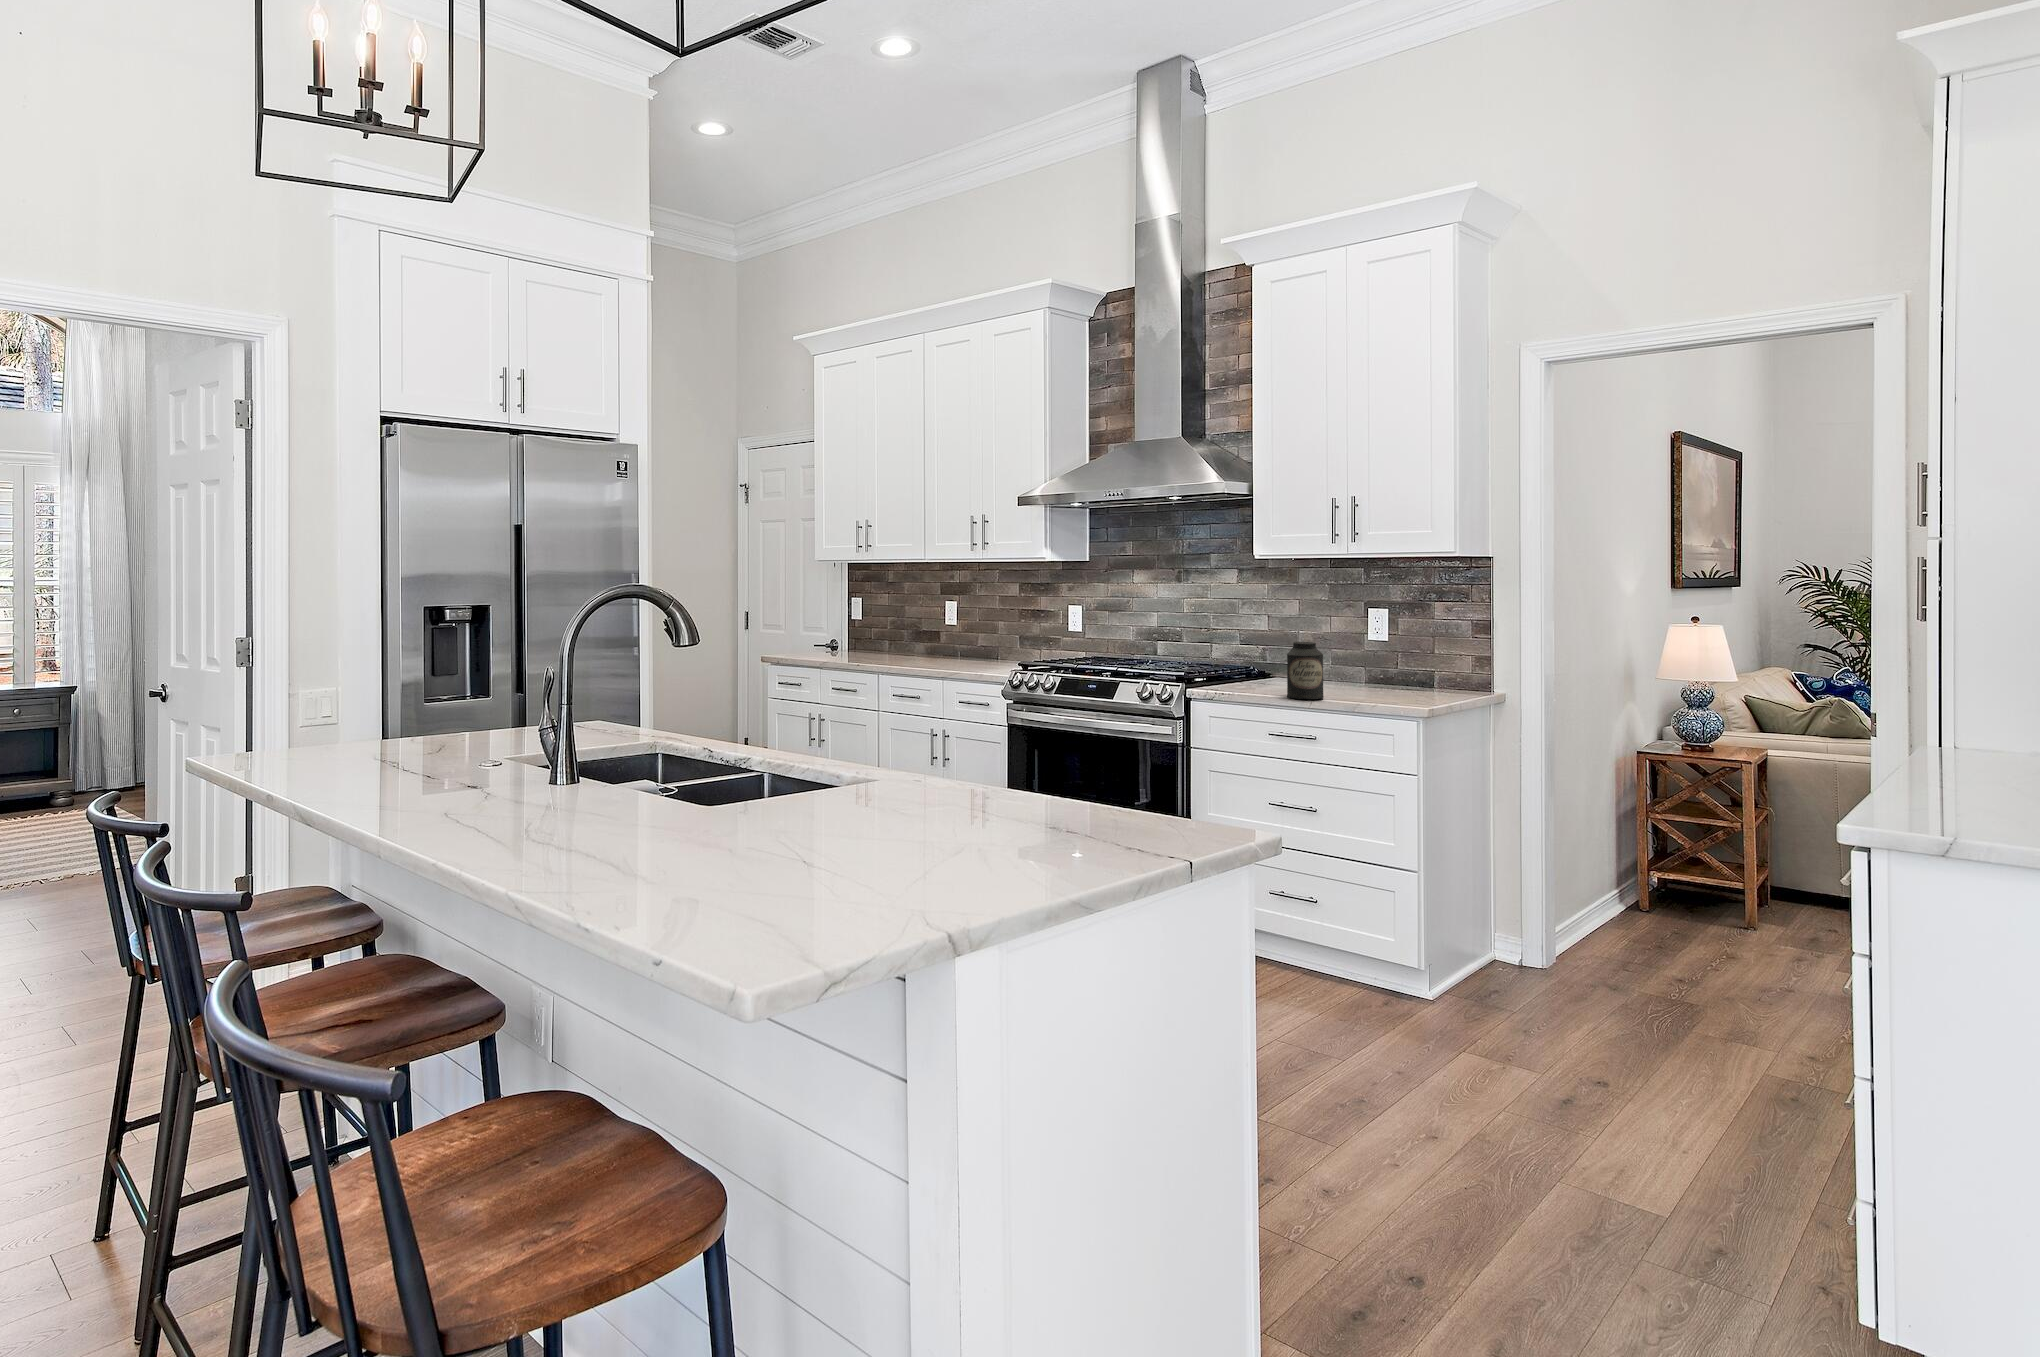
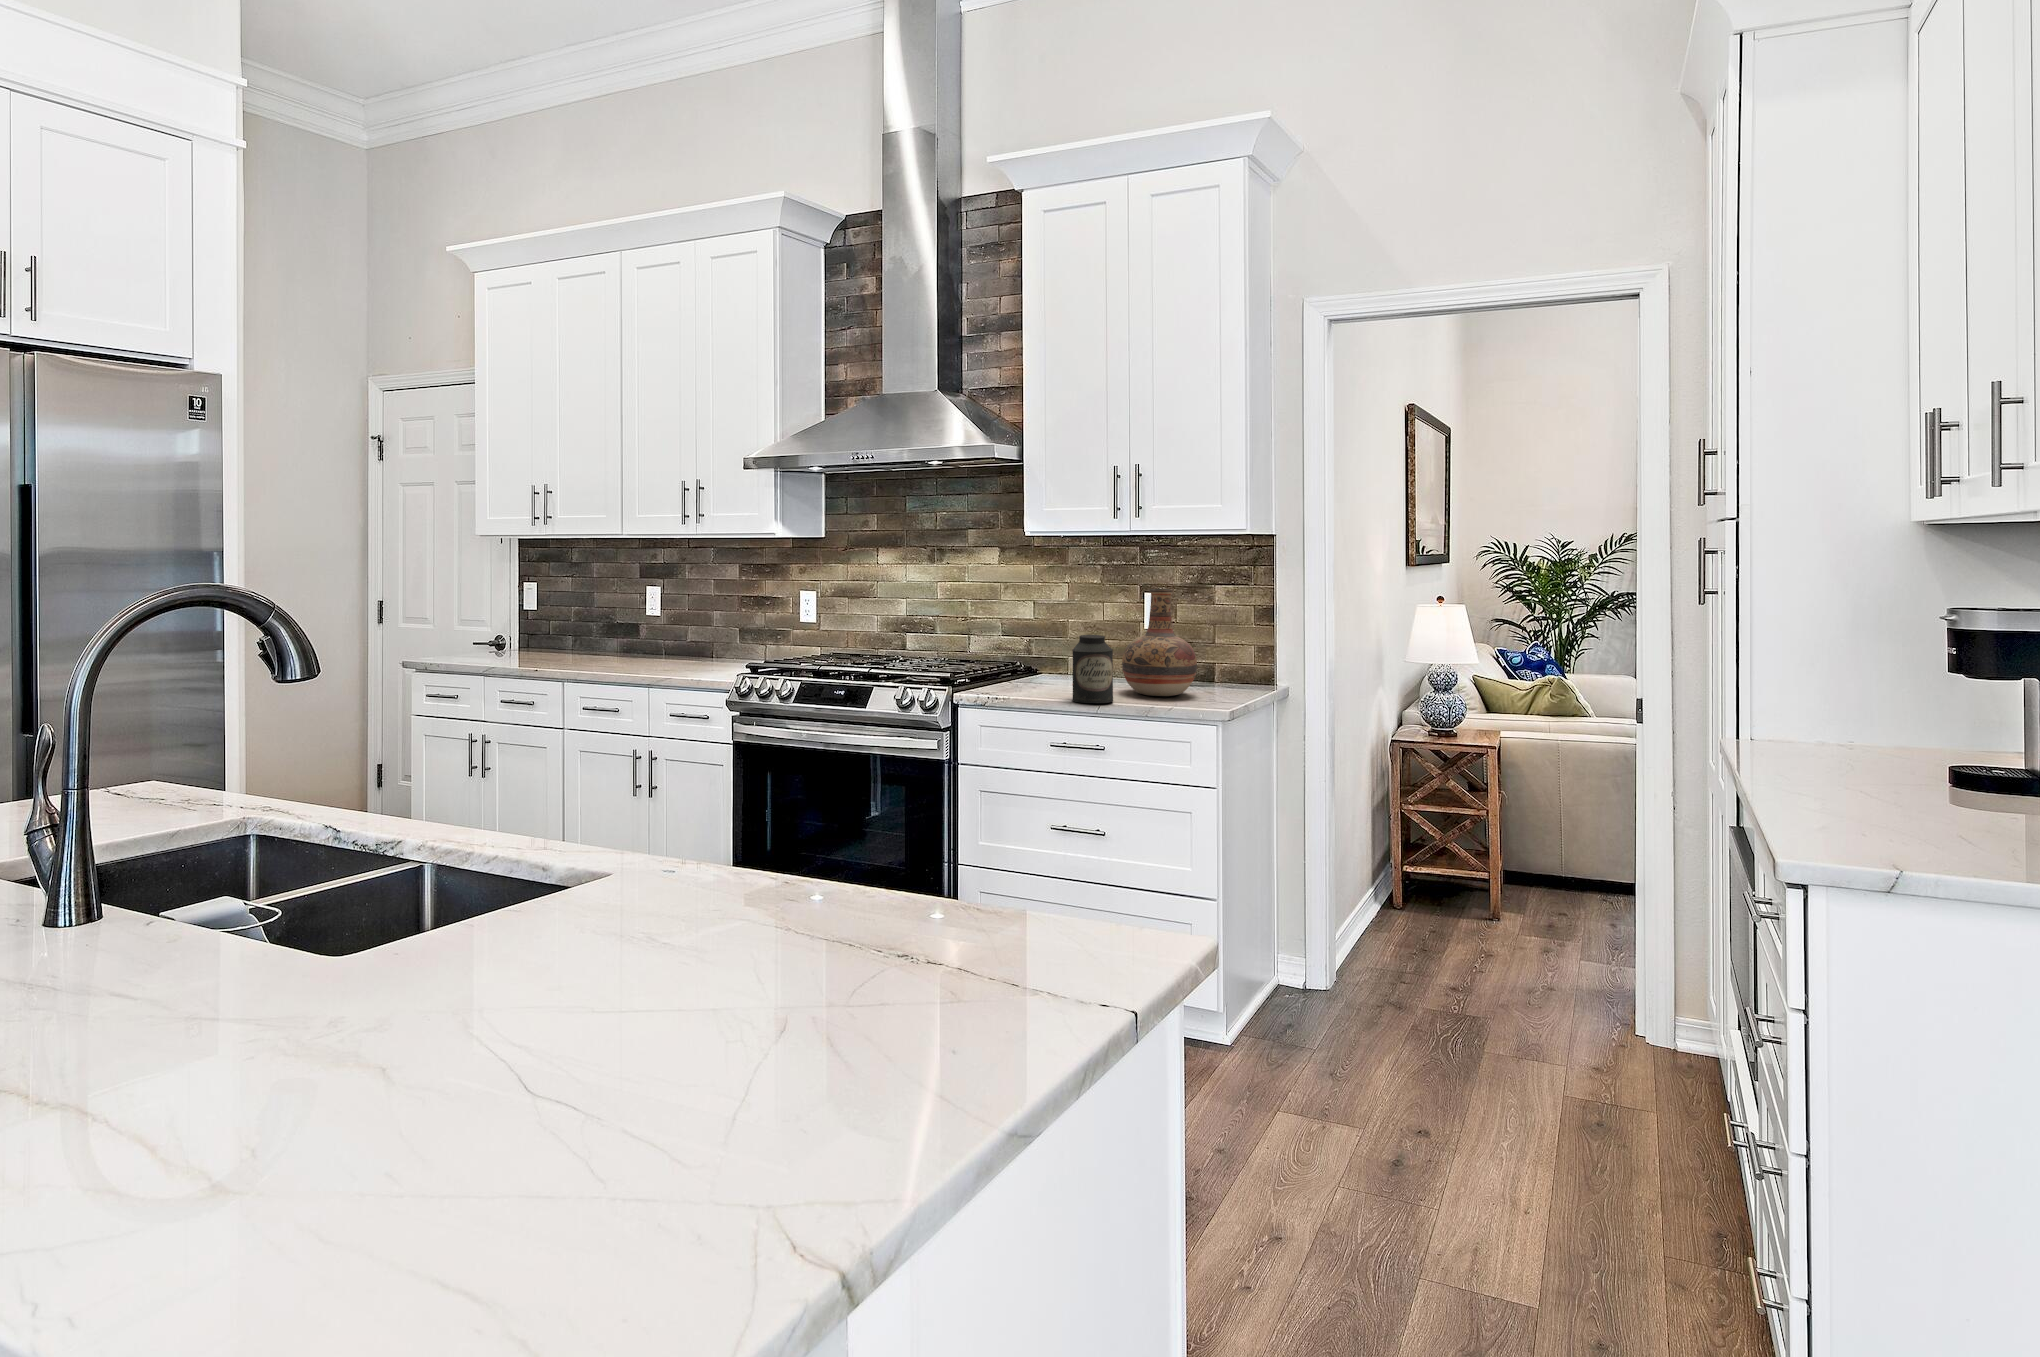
vase: none [1337,604,1405,696] -> present [1122,589,1197,696]

